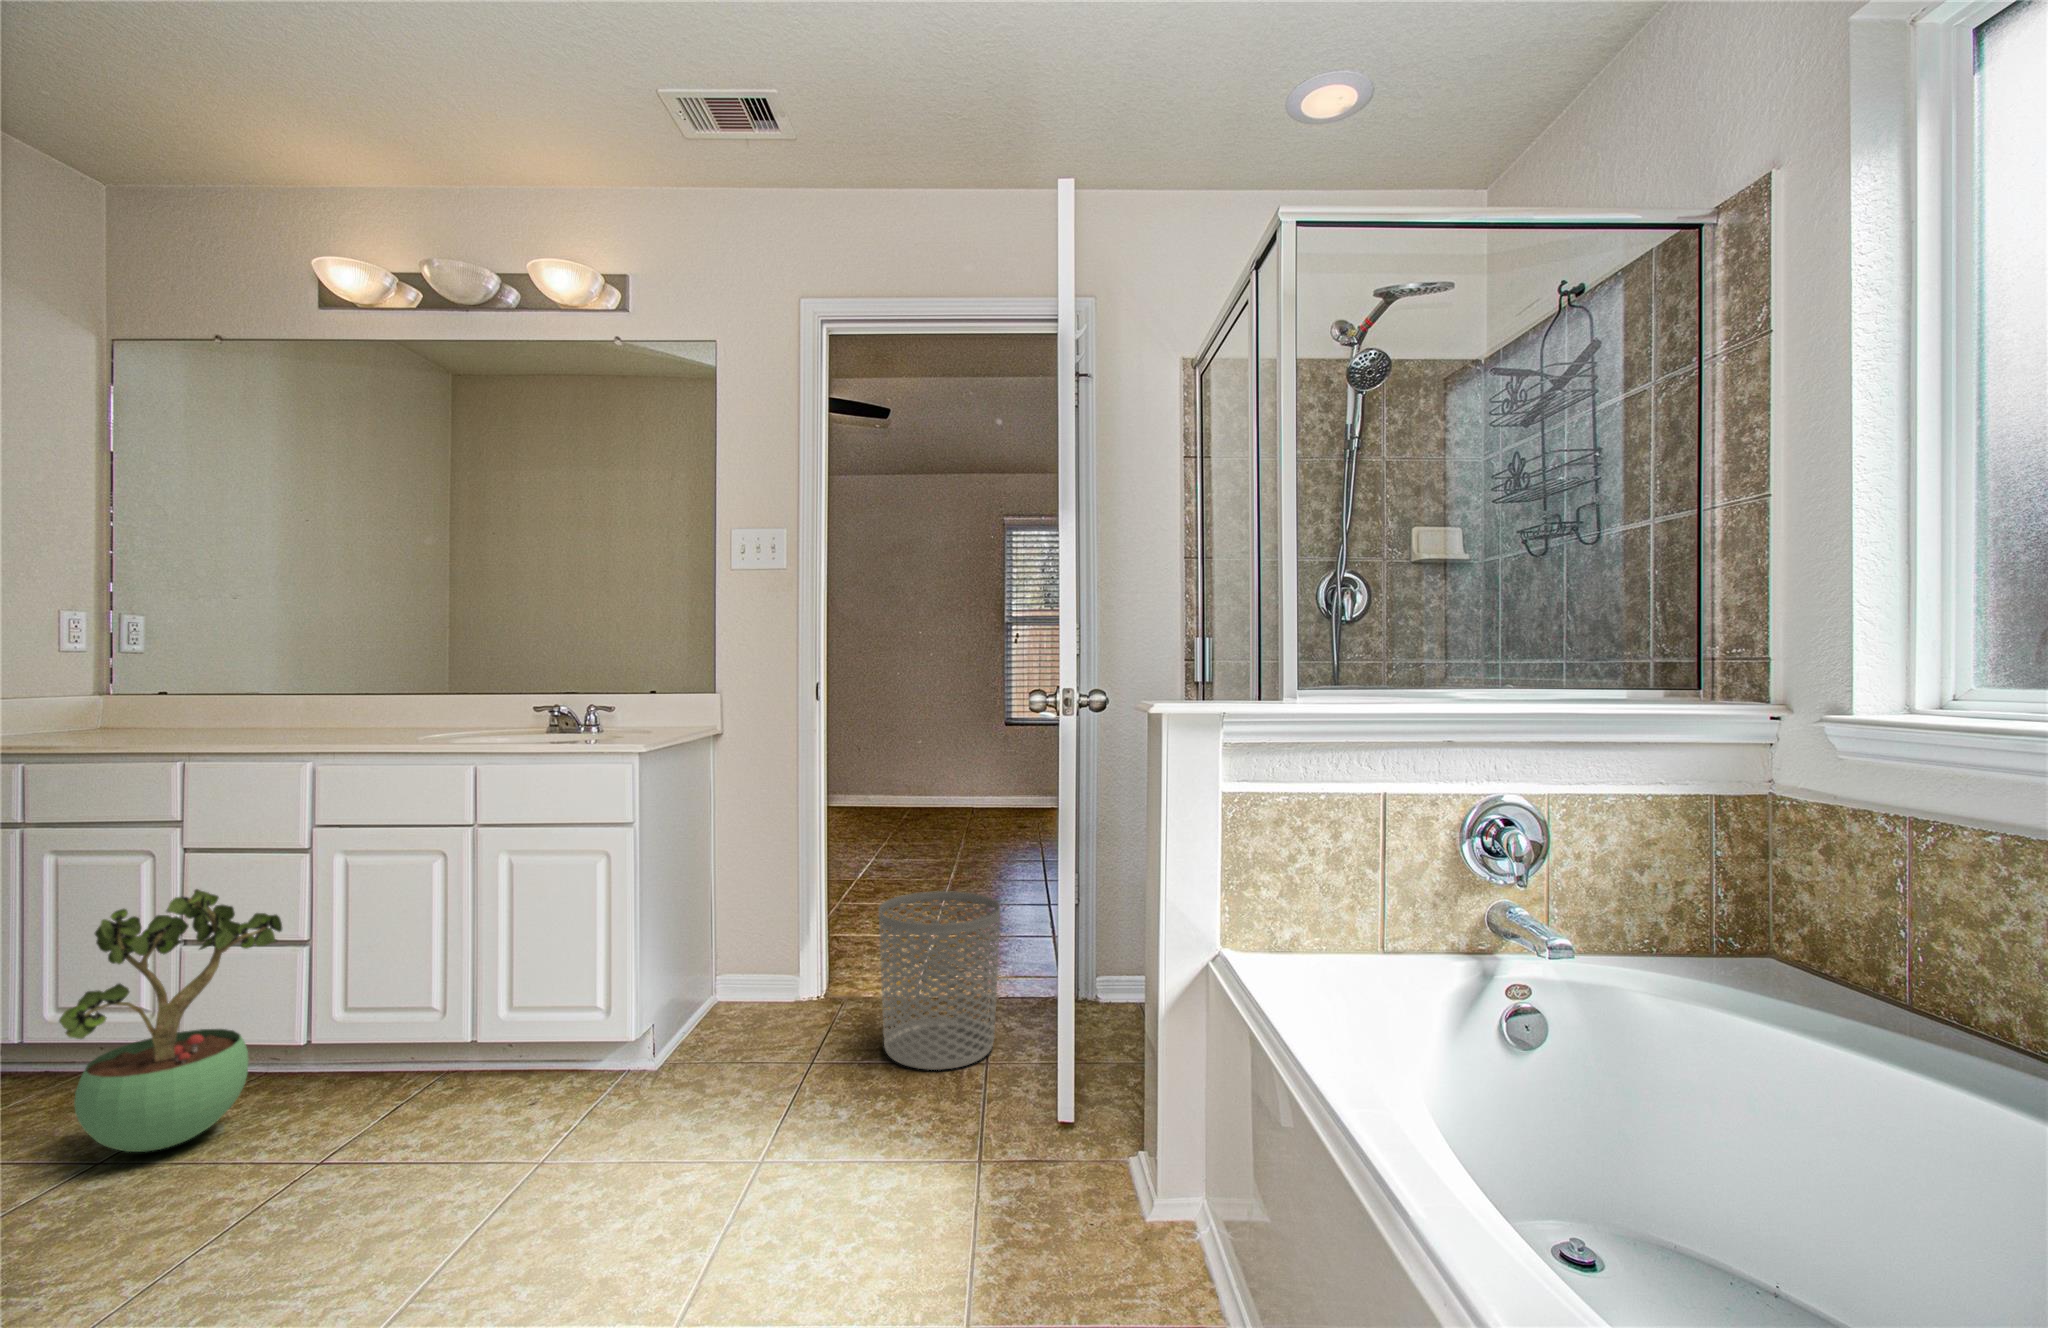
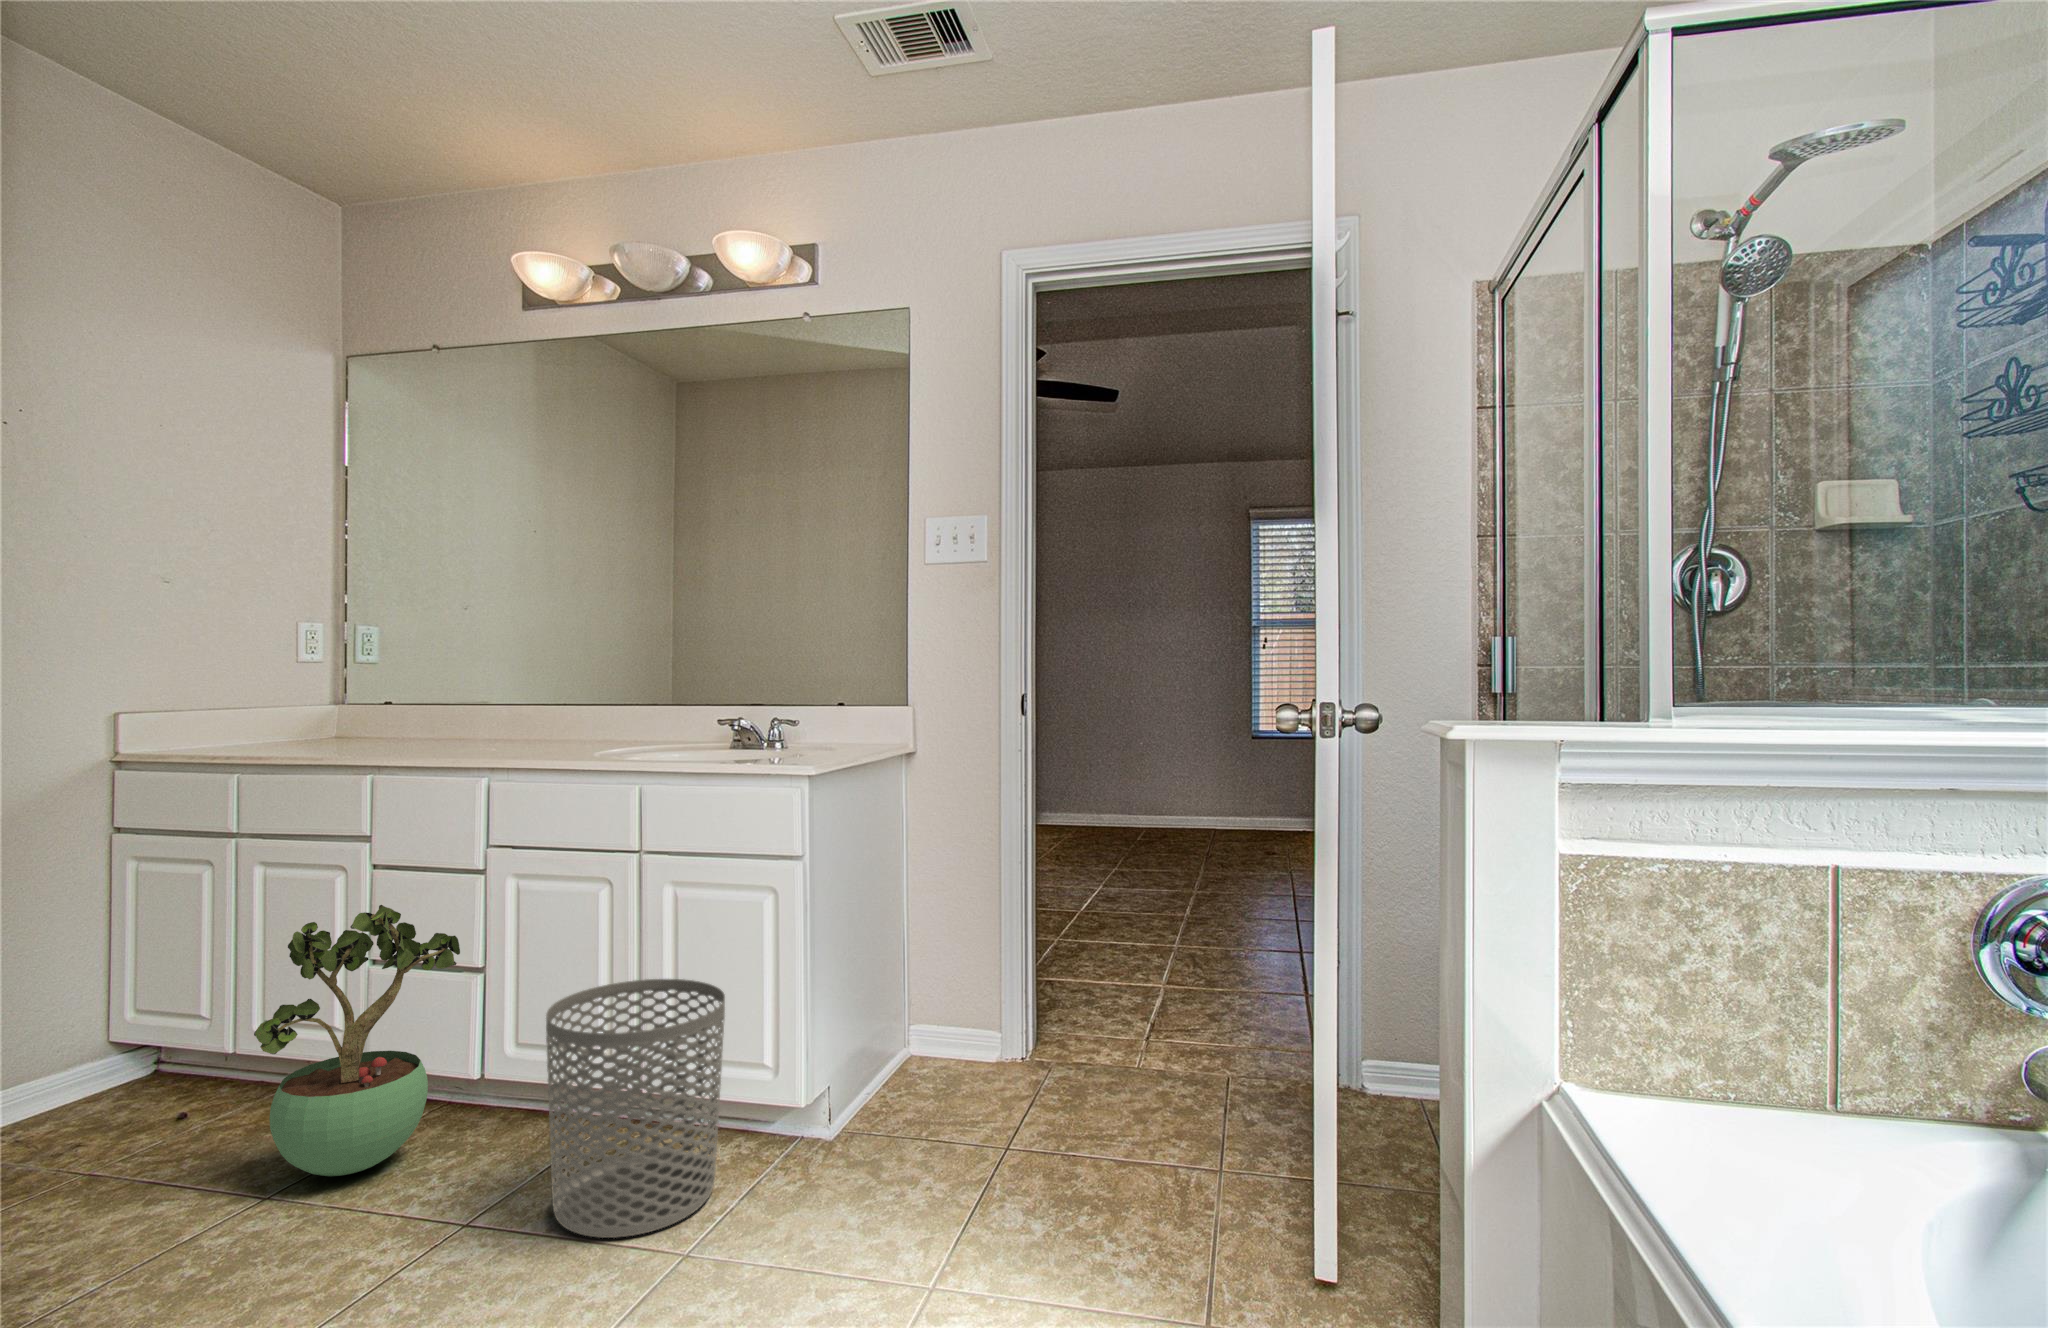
waste bin: present [879,891,1000,1070] -> present [546,979,725,1238]

